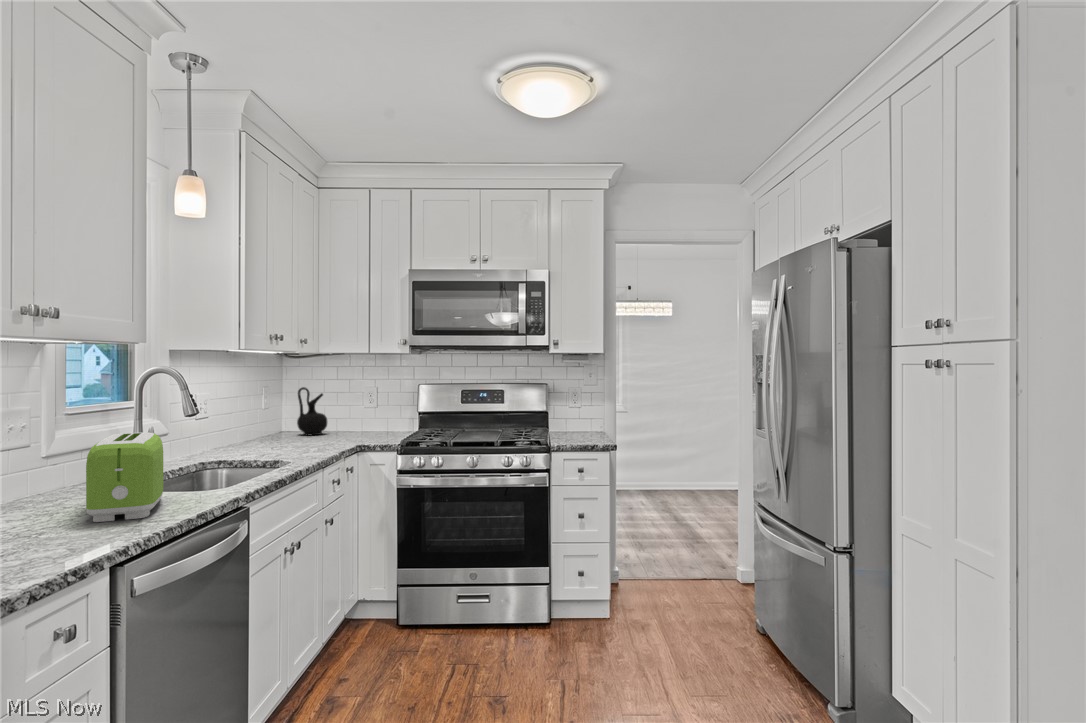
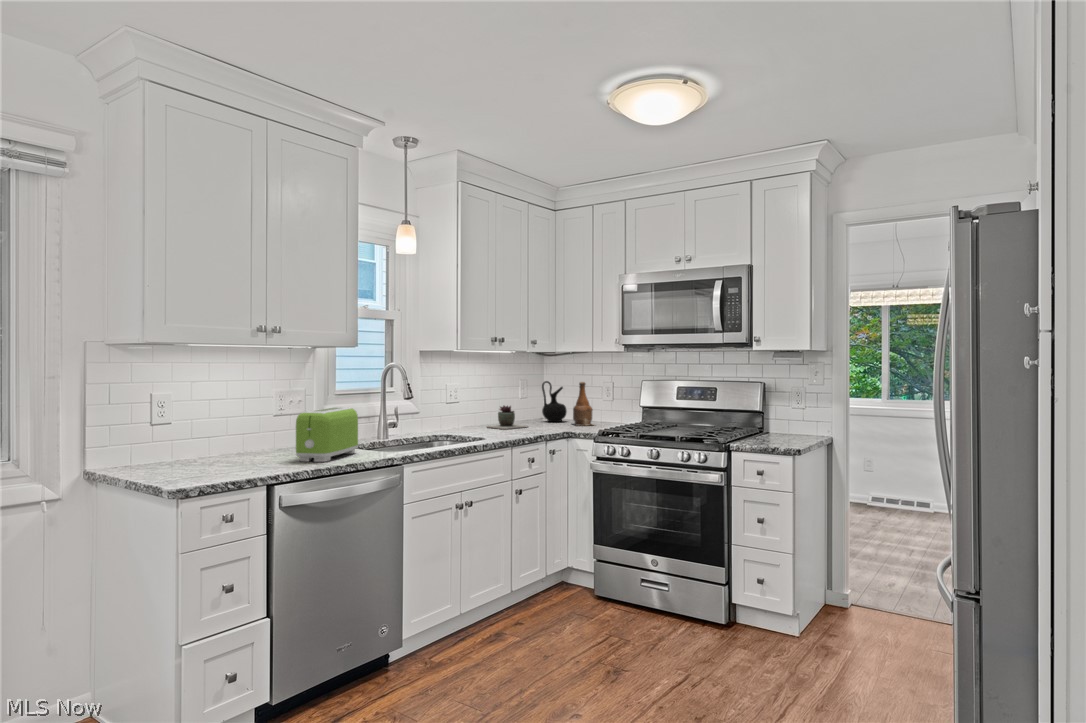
bottle: none [341,387,373,437] -> present [573,382,593,426]
succulent plant: none [249,418,302,448] -> present [486,406,528,430]

